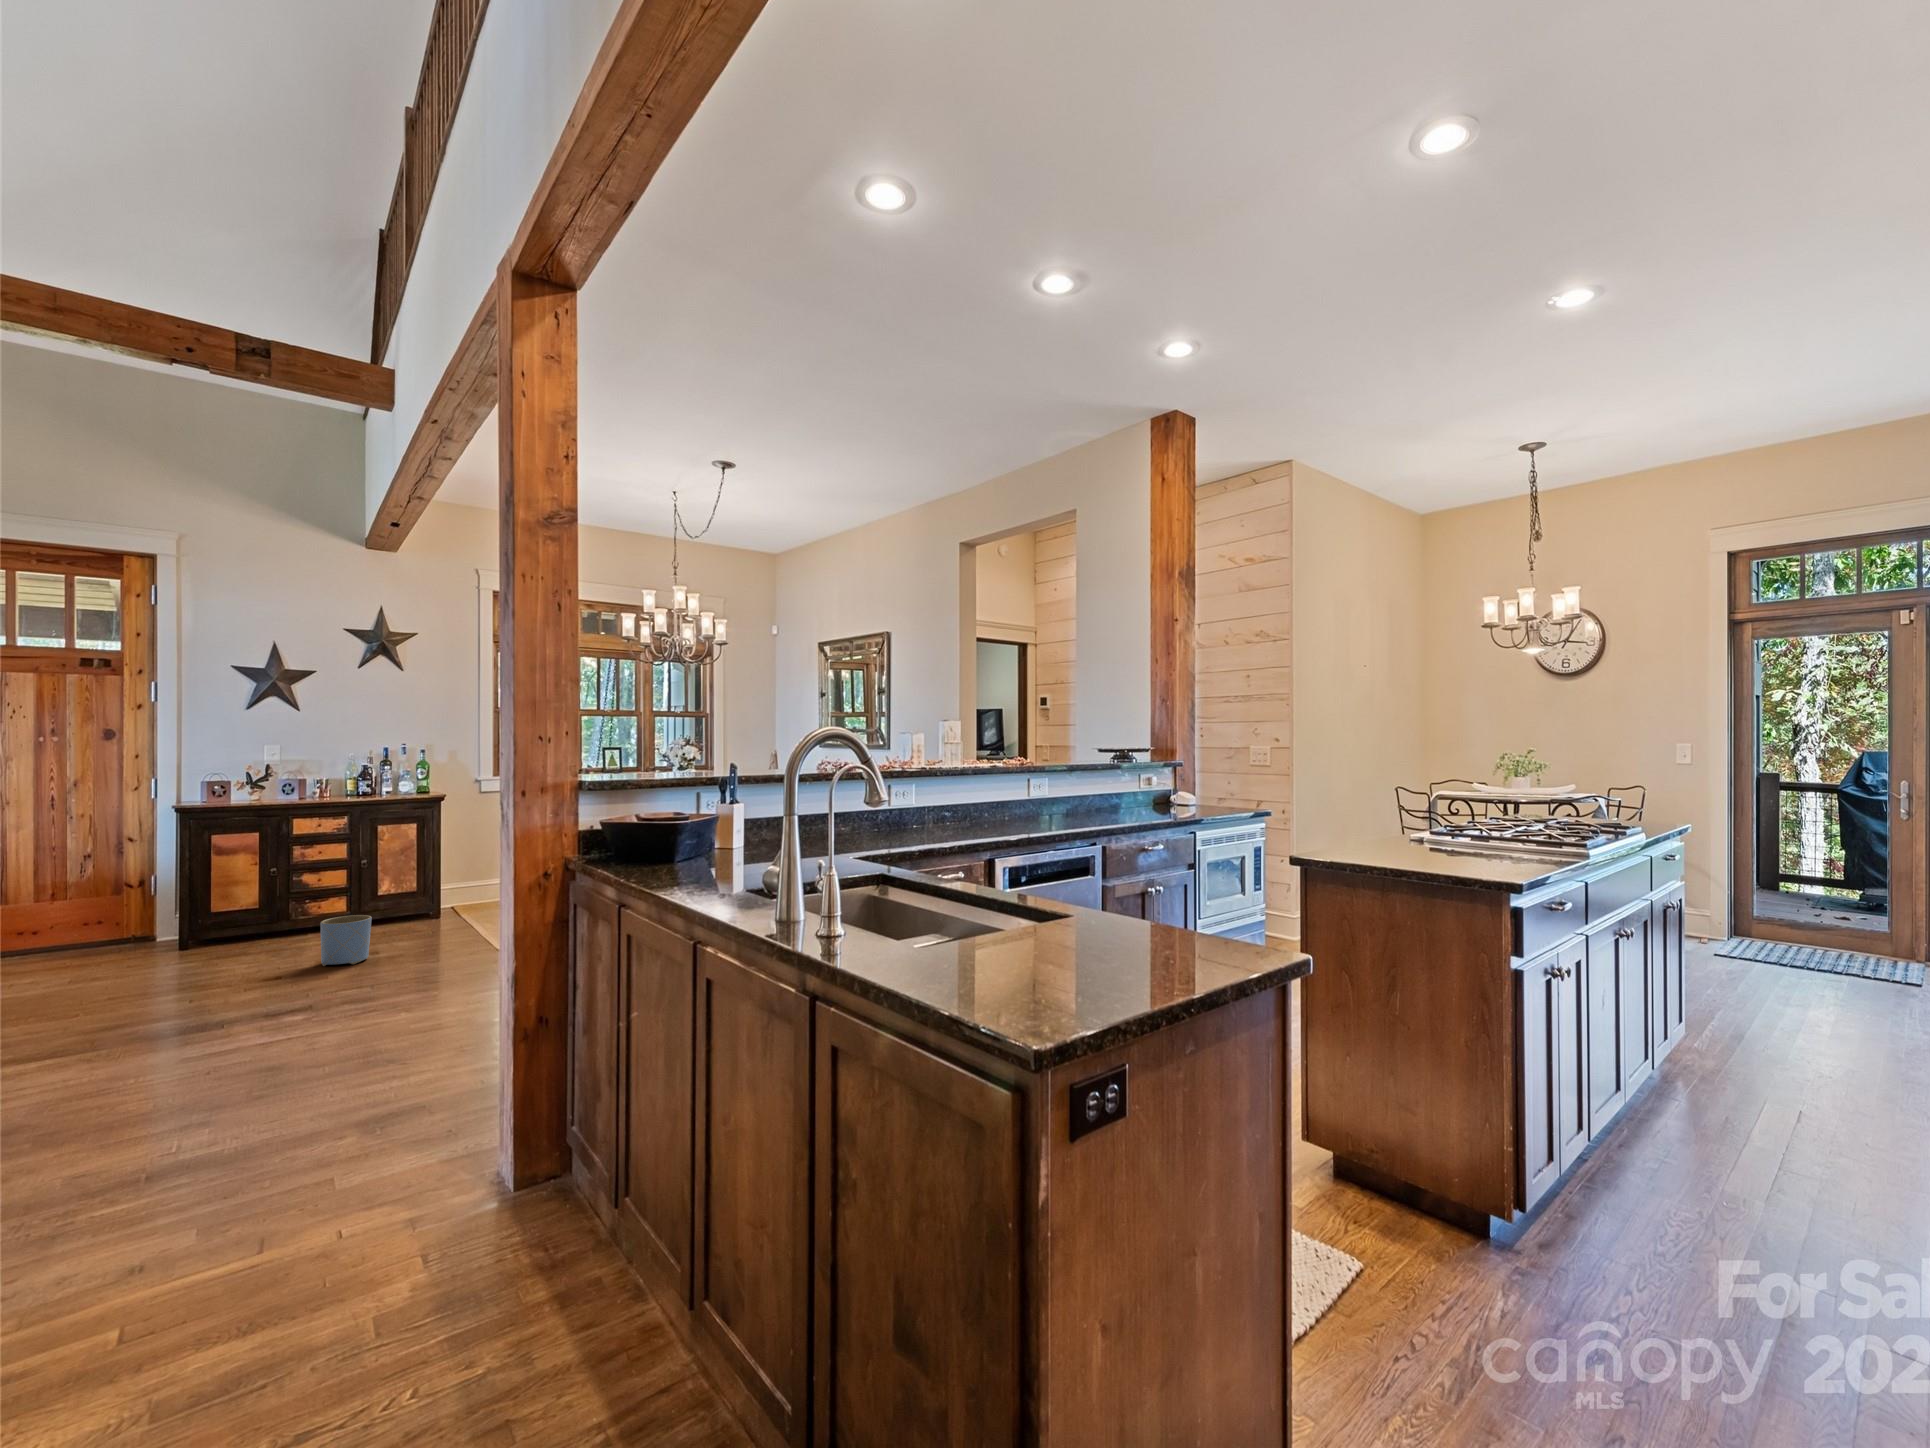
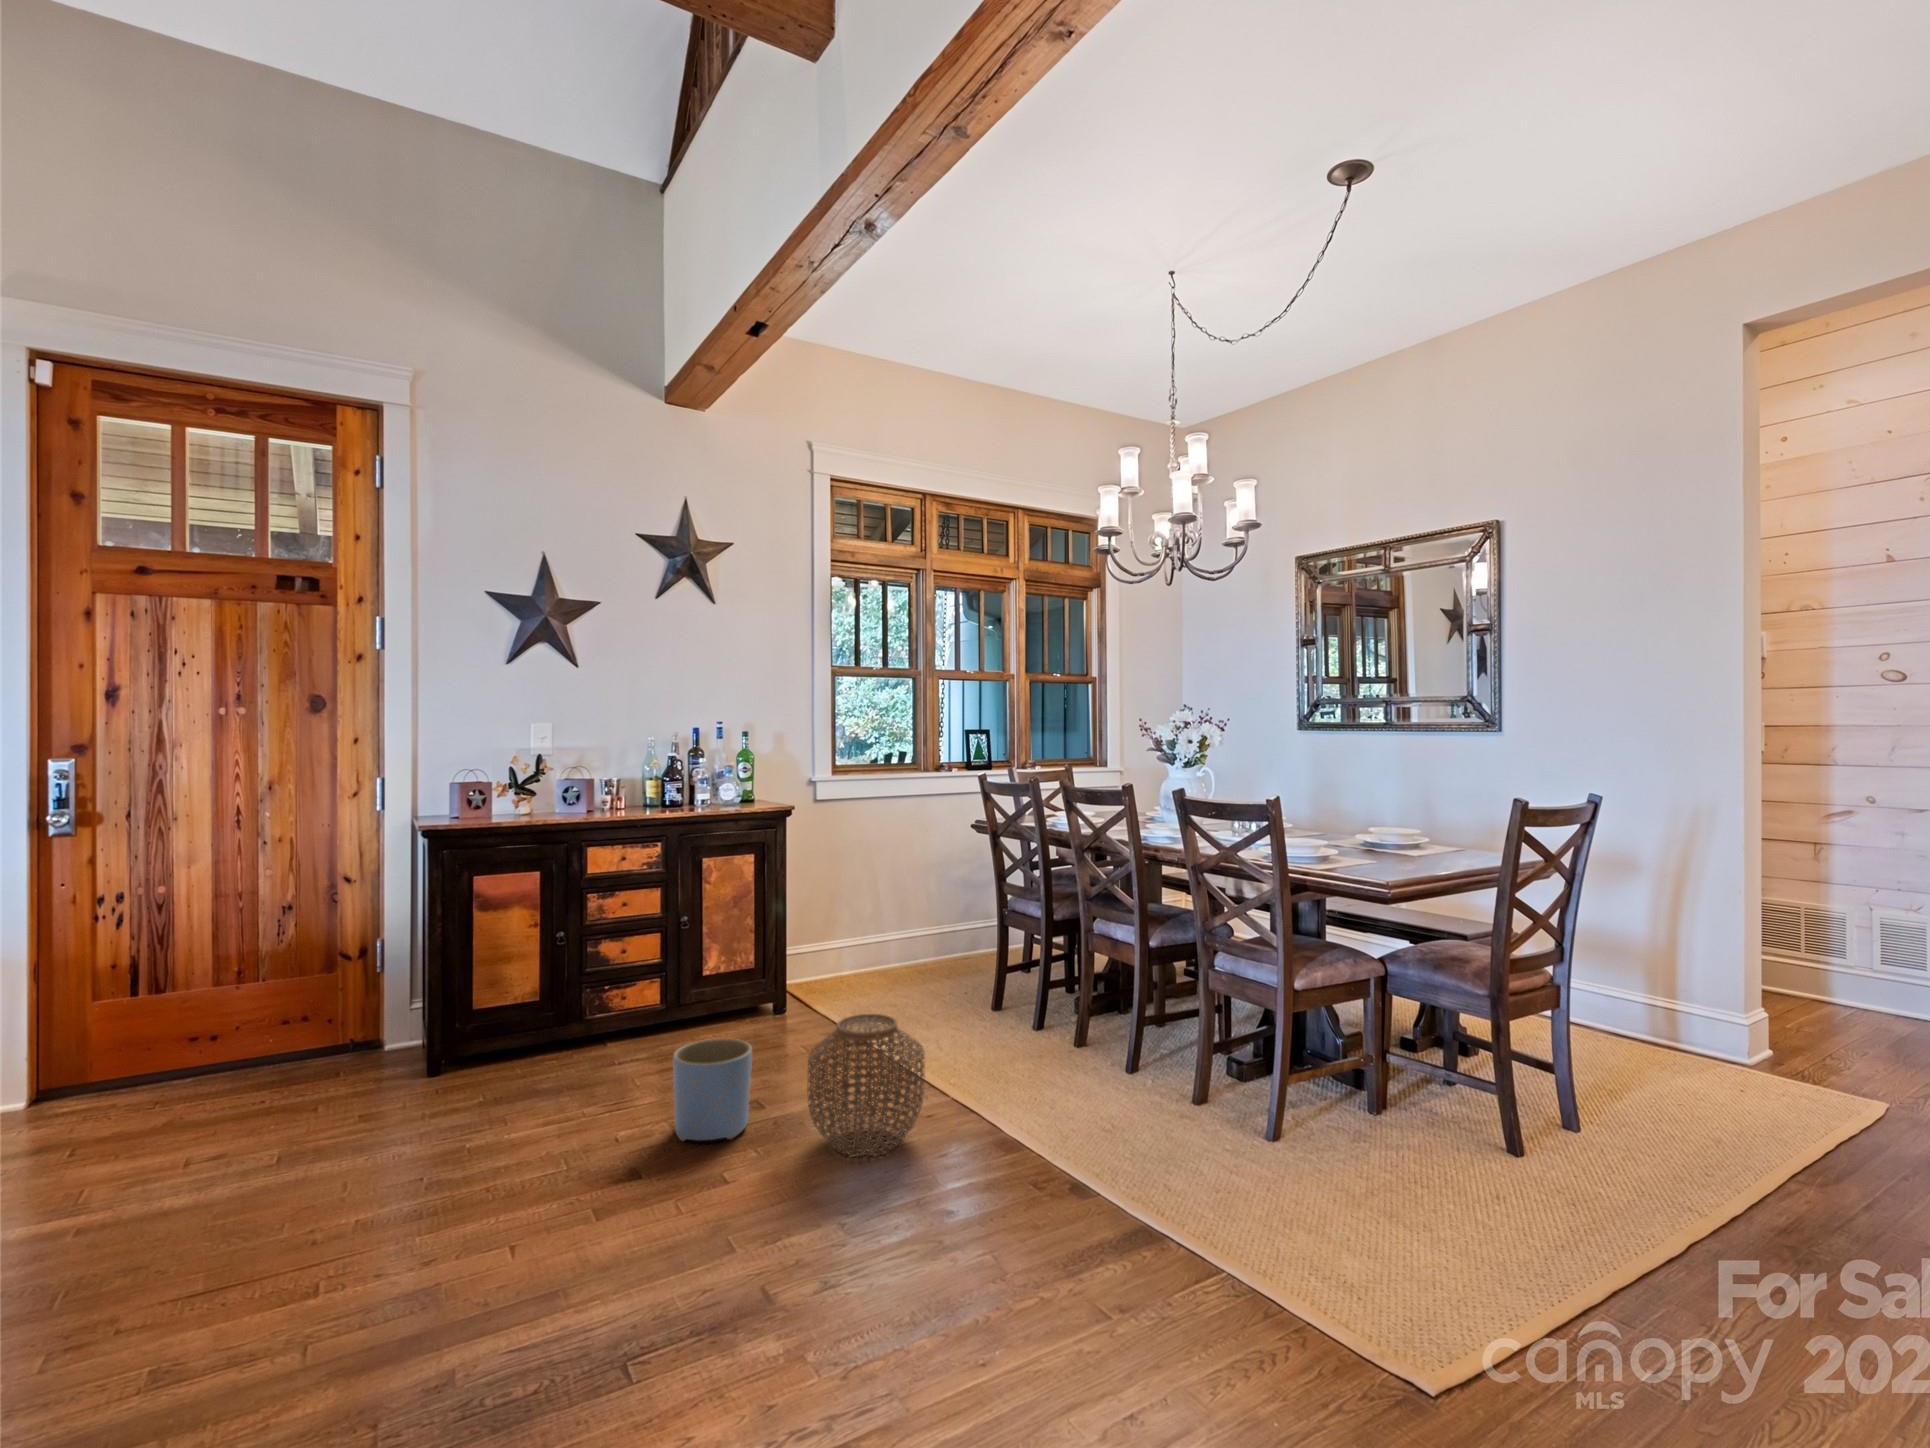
woven basket: none [395,896,468,967] -> present [808,1014,925,1156]

